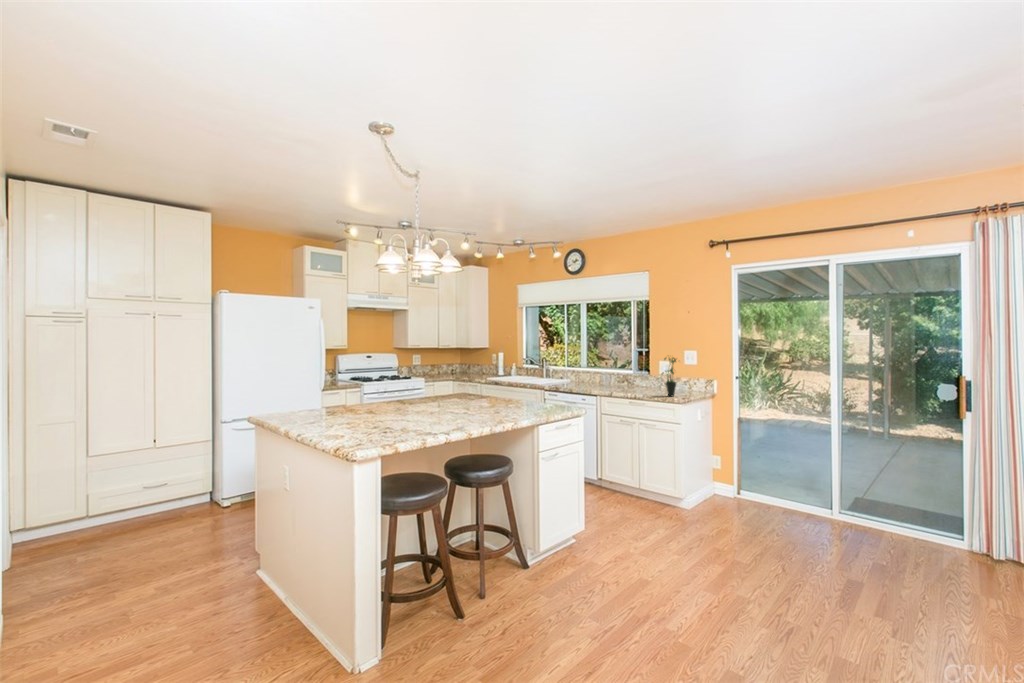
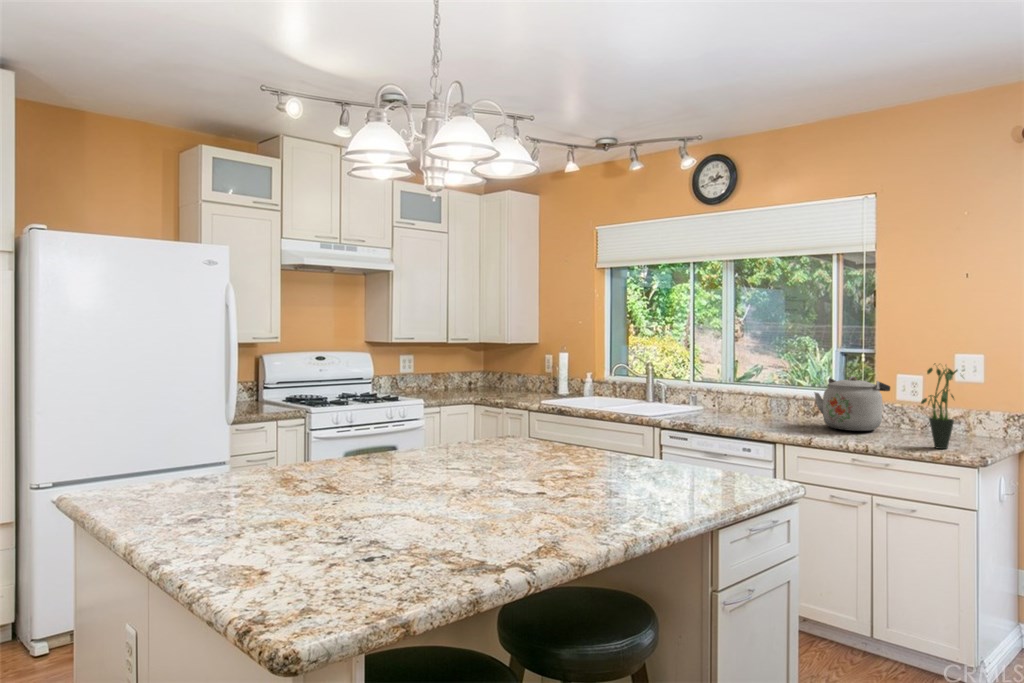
kettle: none [619,362,654,389] -> present [814,376,890,431]

